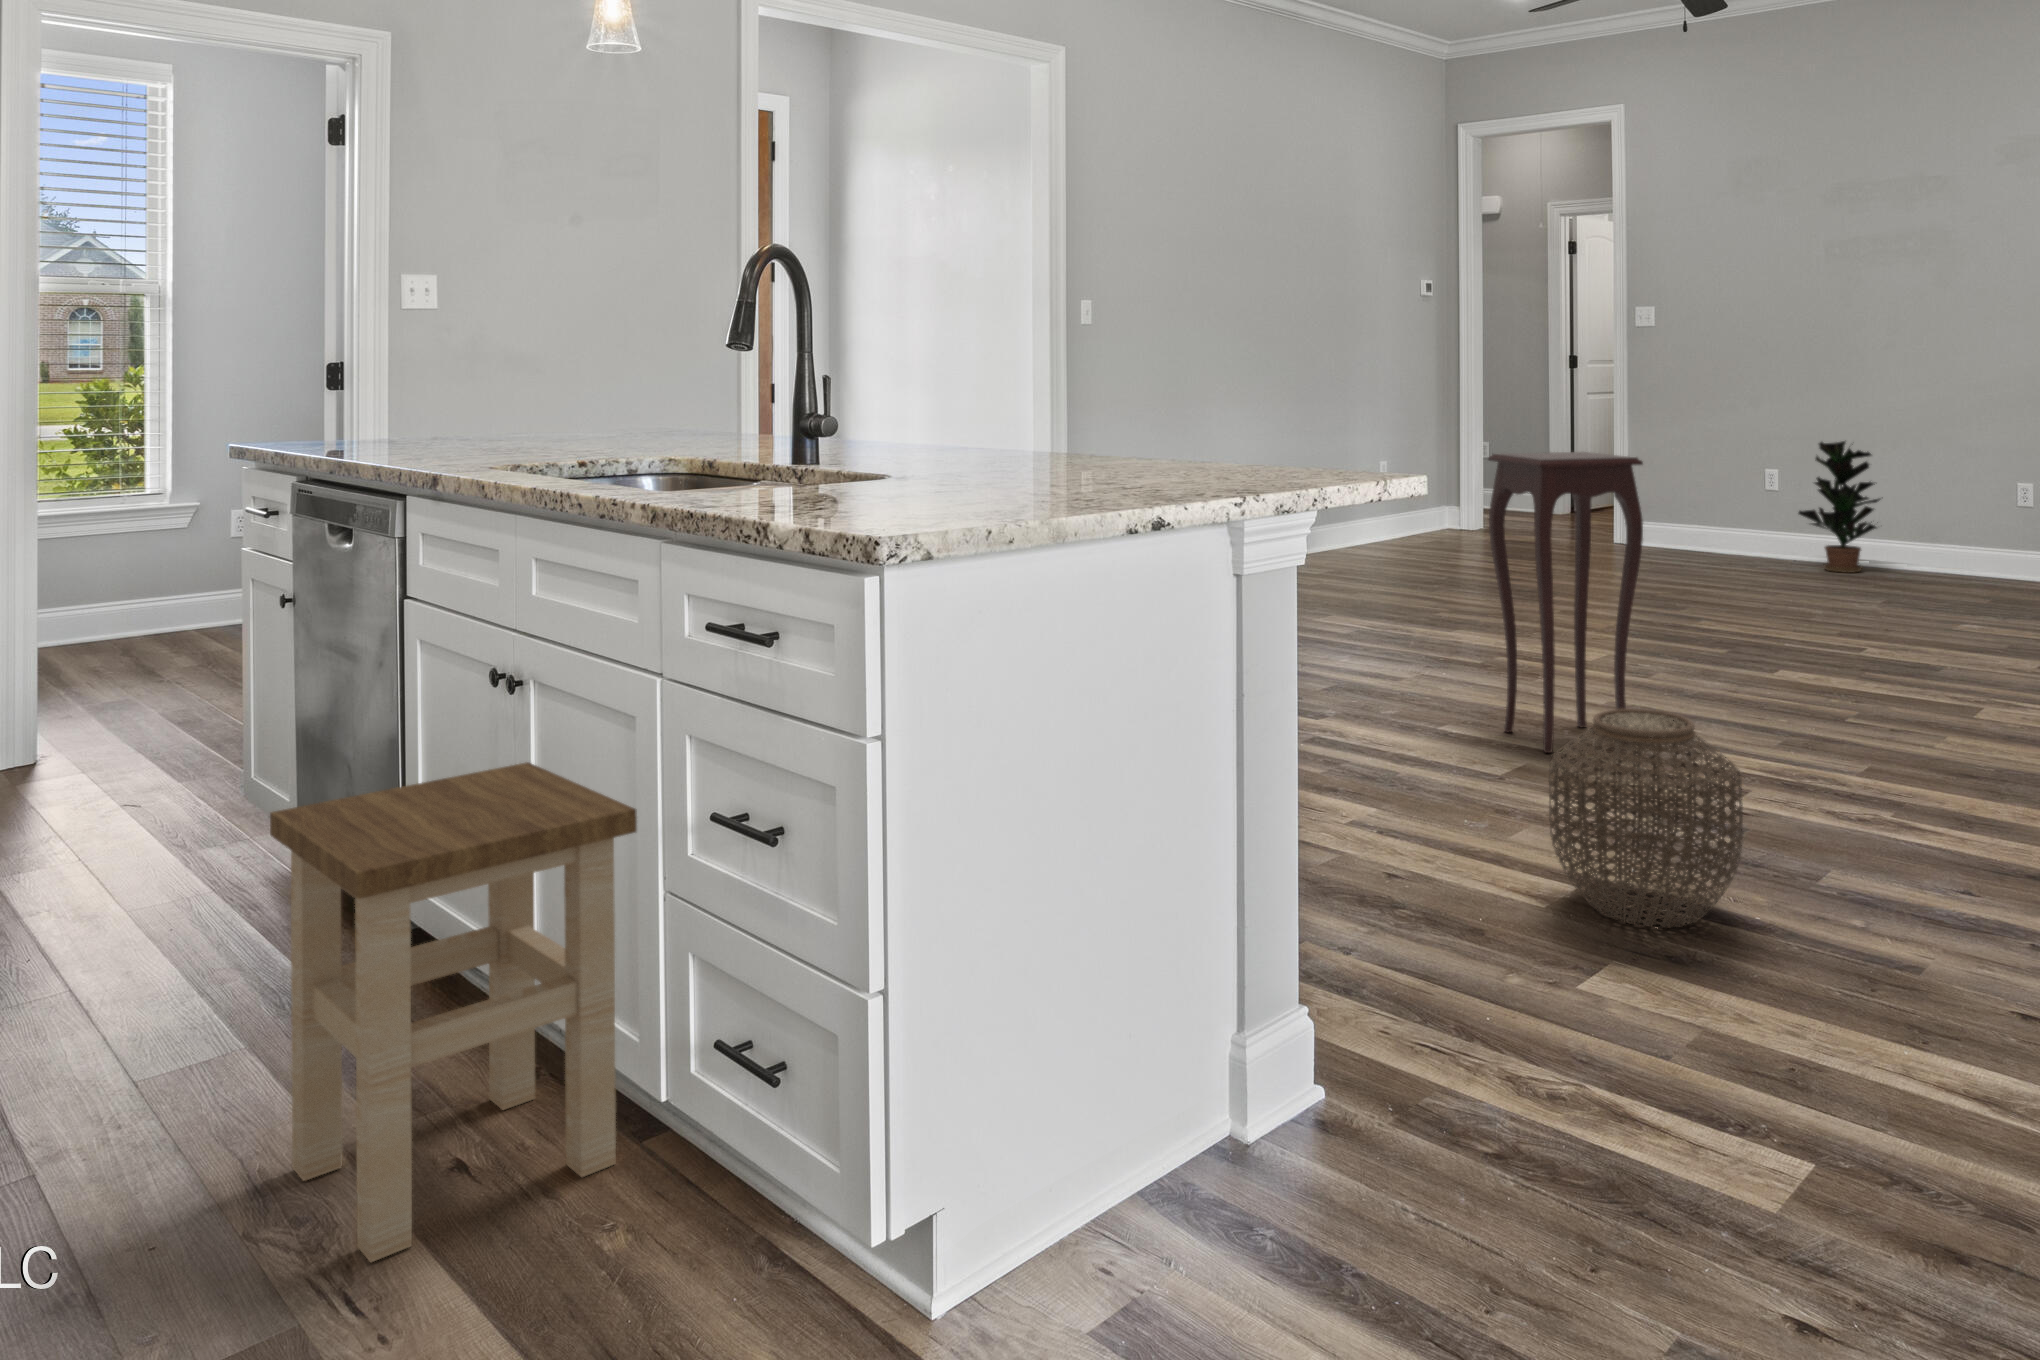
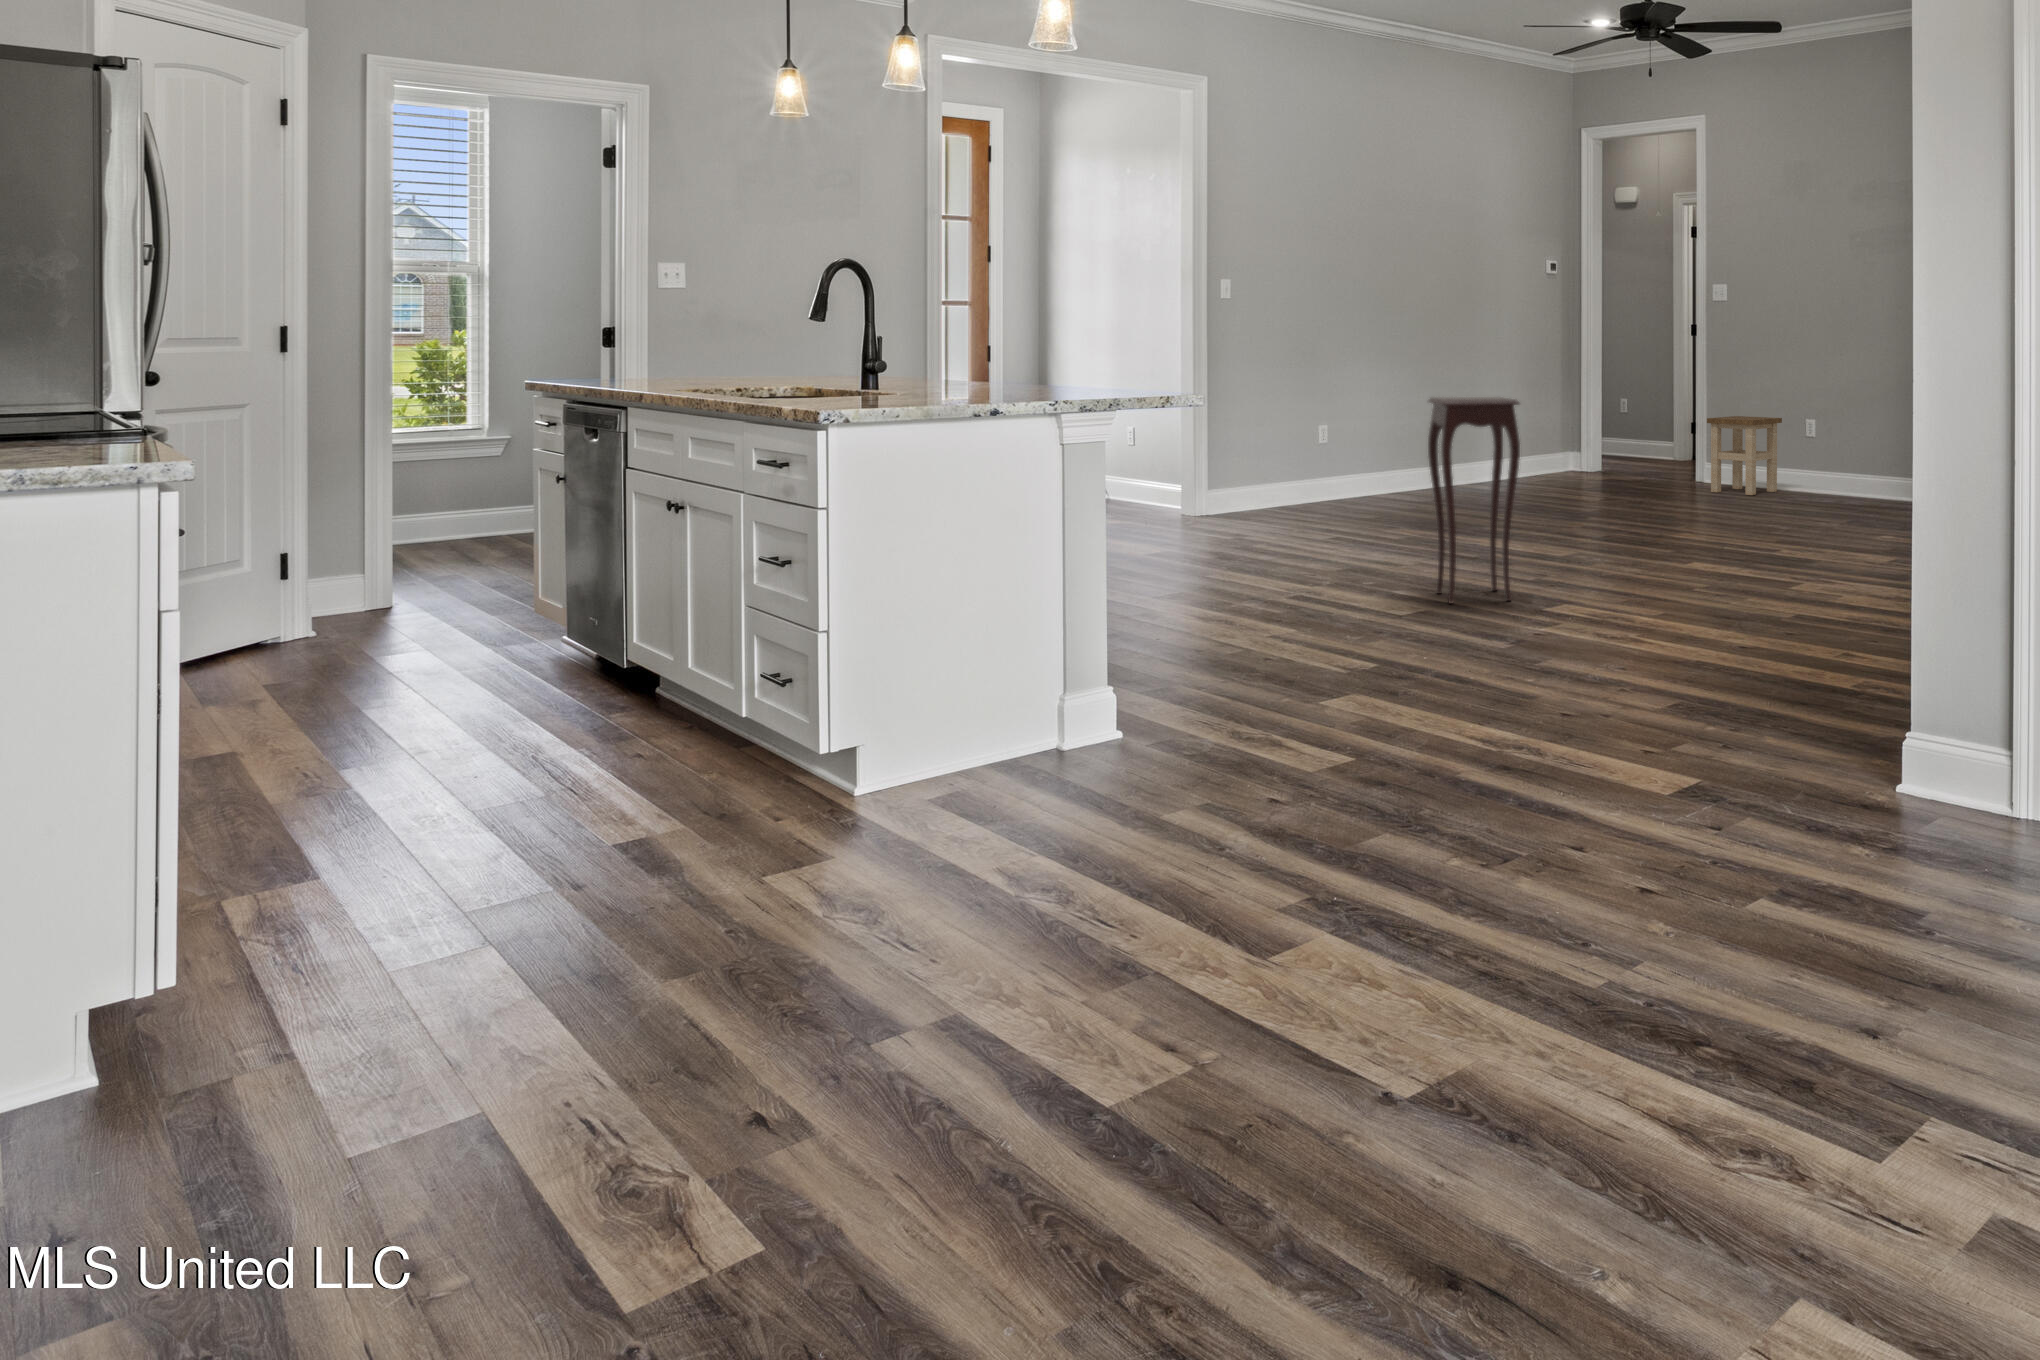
potted plant: present [1799,441,1880,573] -> none [1809,398,1874,503]
woven basket: present [1549,709,1743,928] -> none [1349,550,1463,679]
stool: present [270,762,637,1262] -> present [1707,416,1782,495]

